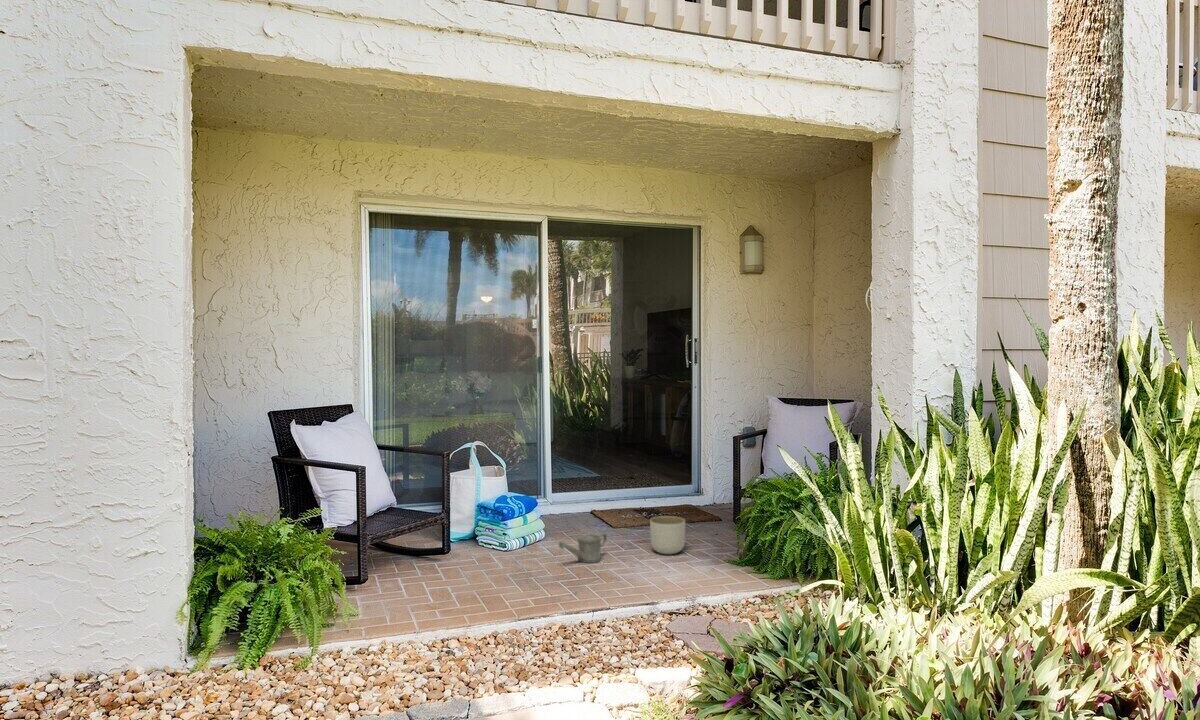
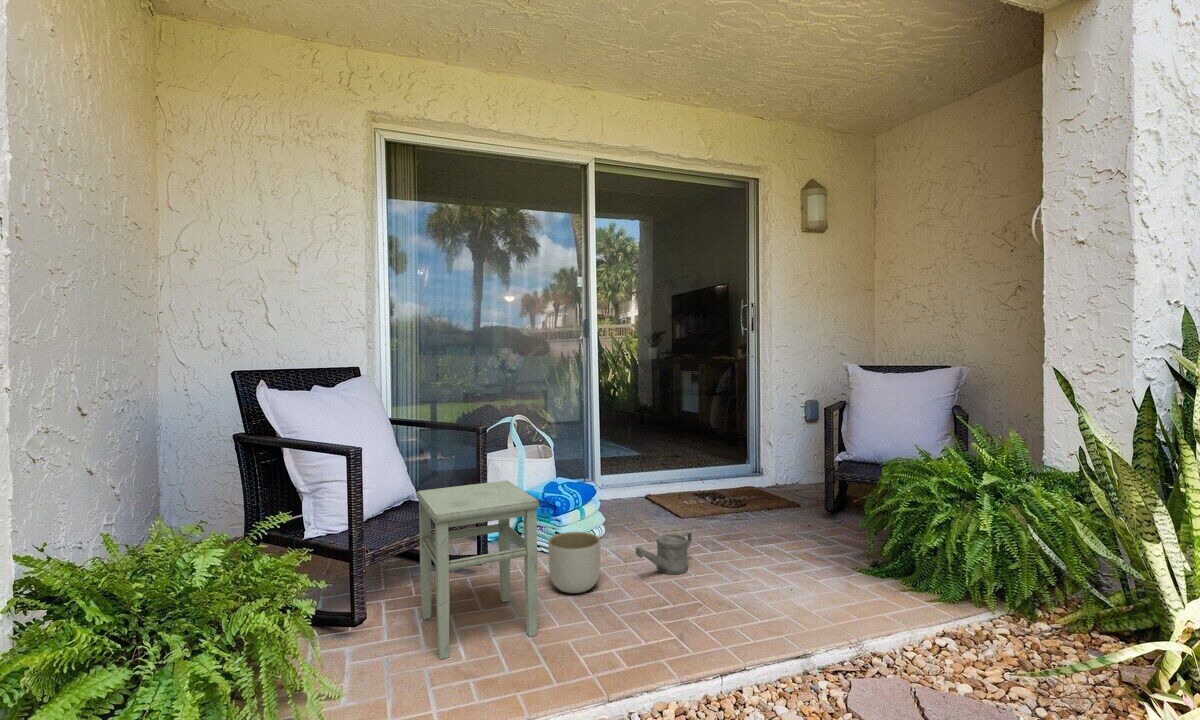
stool: none [401,491,483,602] -> present [417,481,539,659]
planter: present [650,516,685,554] -> present [548,532,600,593]

